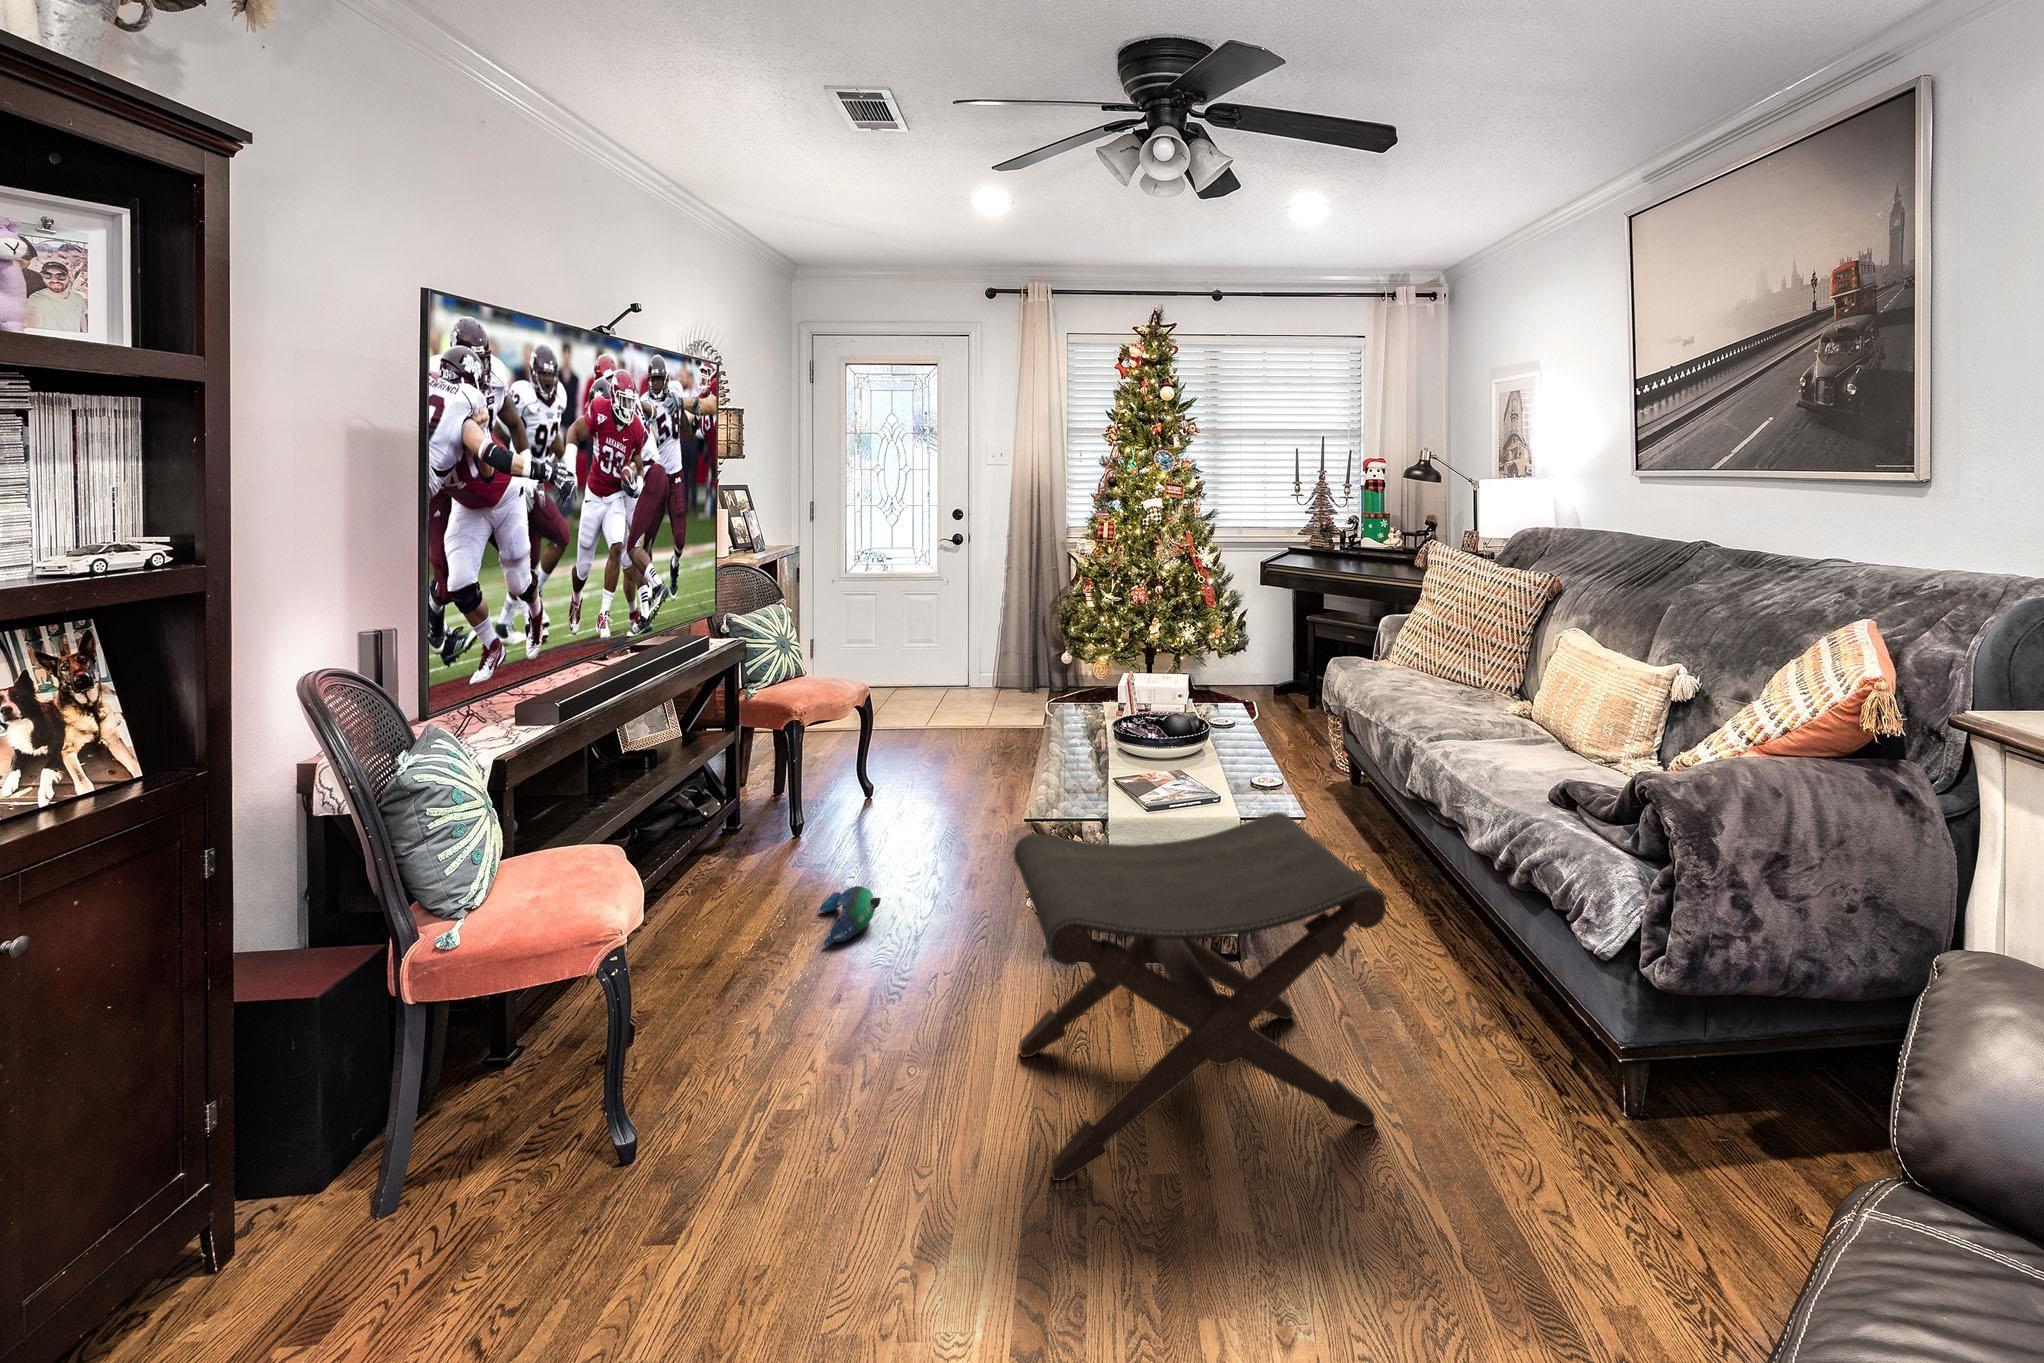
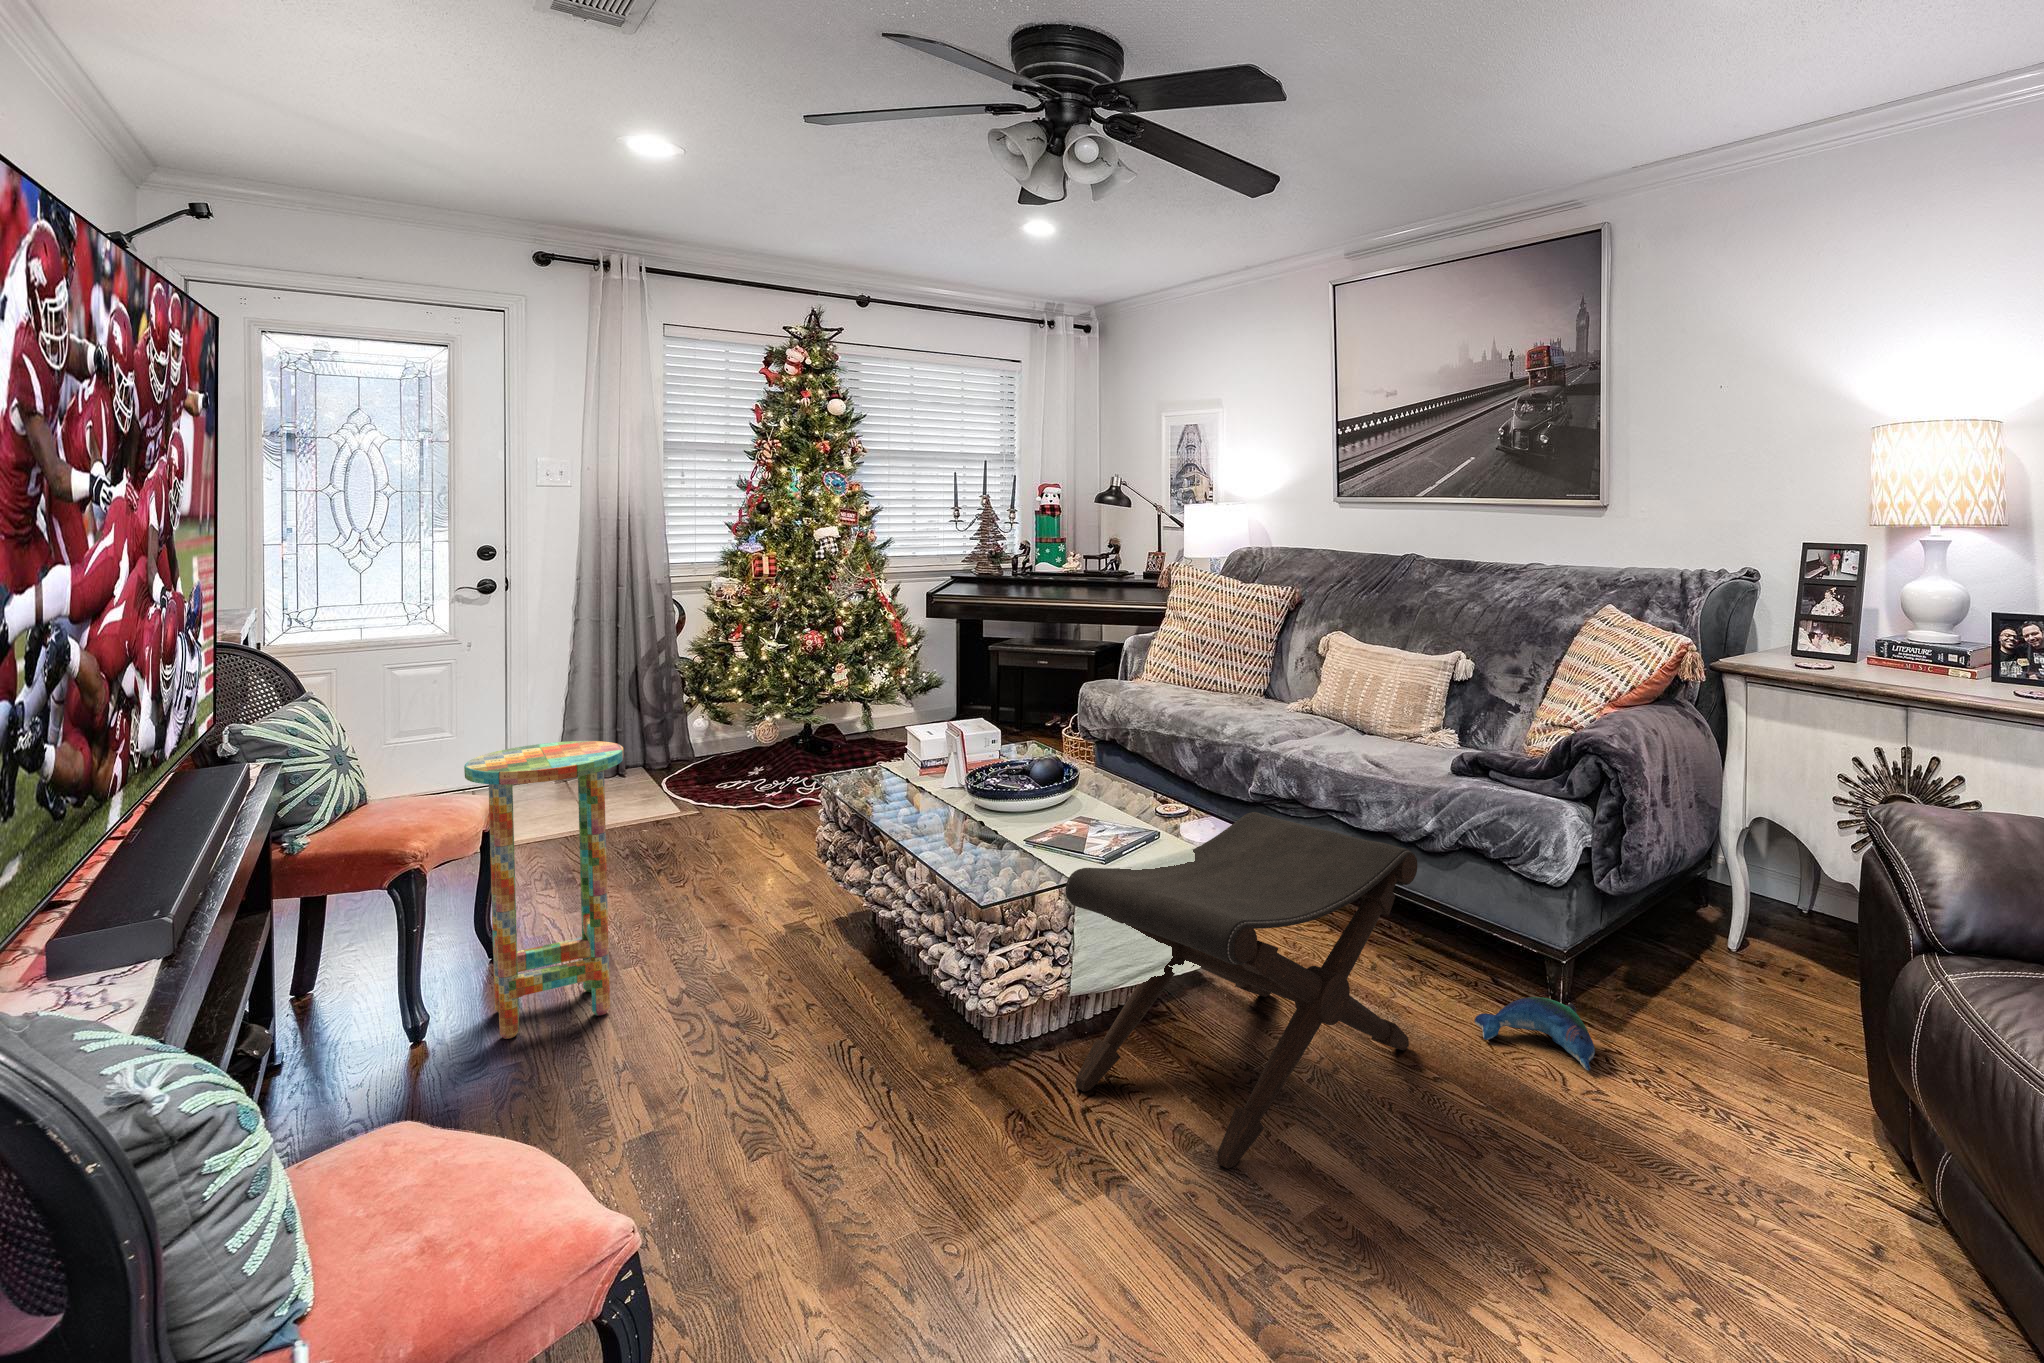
side table: none [703,657,819,883] -> present [464,741,623,1039]
plush toy: present [820,886,881,946] -> present [1474,997,1595,1071]

